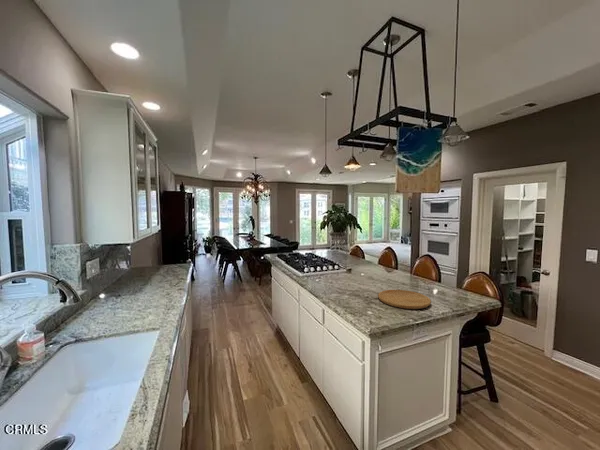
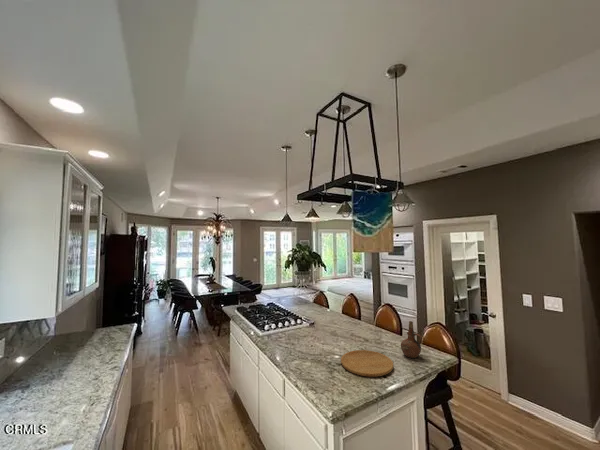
ceramic pitcher: none [440,264,463,299] -> present [401,321,422,358]

